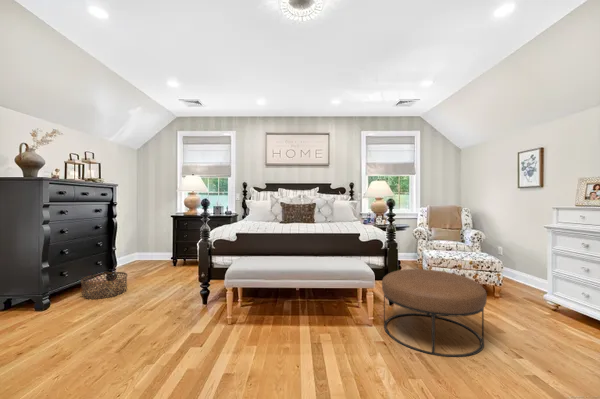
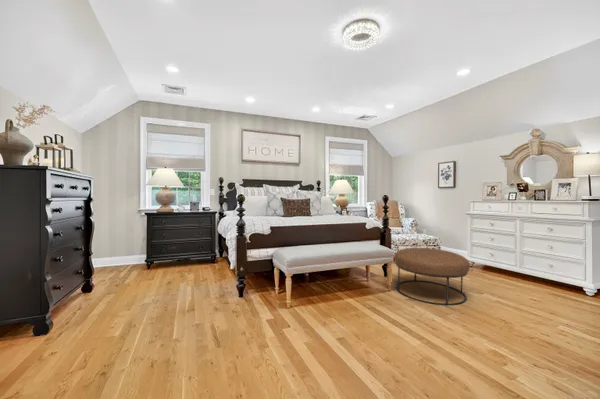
basket: present [81,272,127,299] -> none [78,276,134,310]

